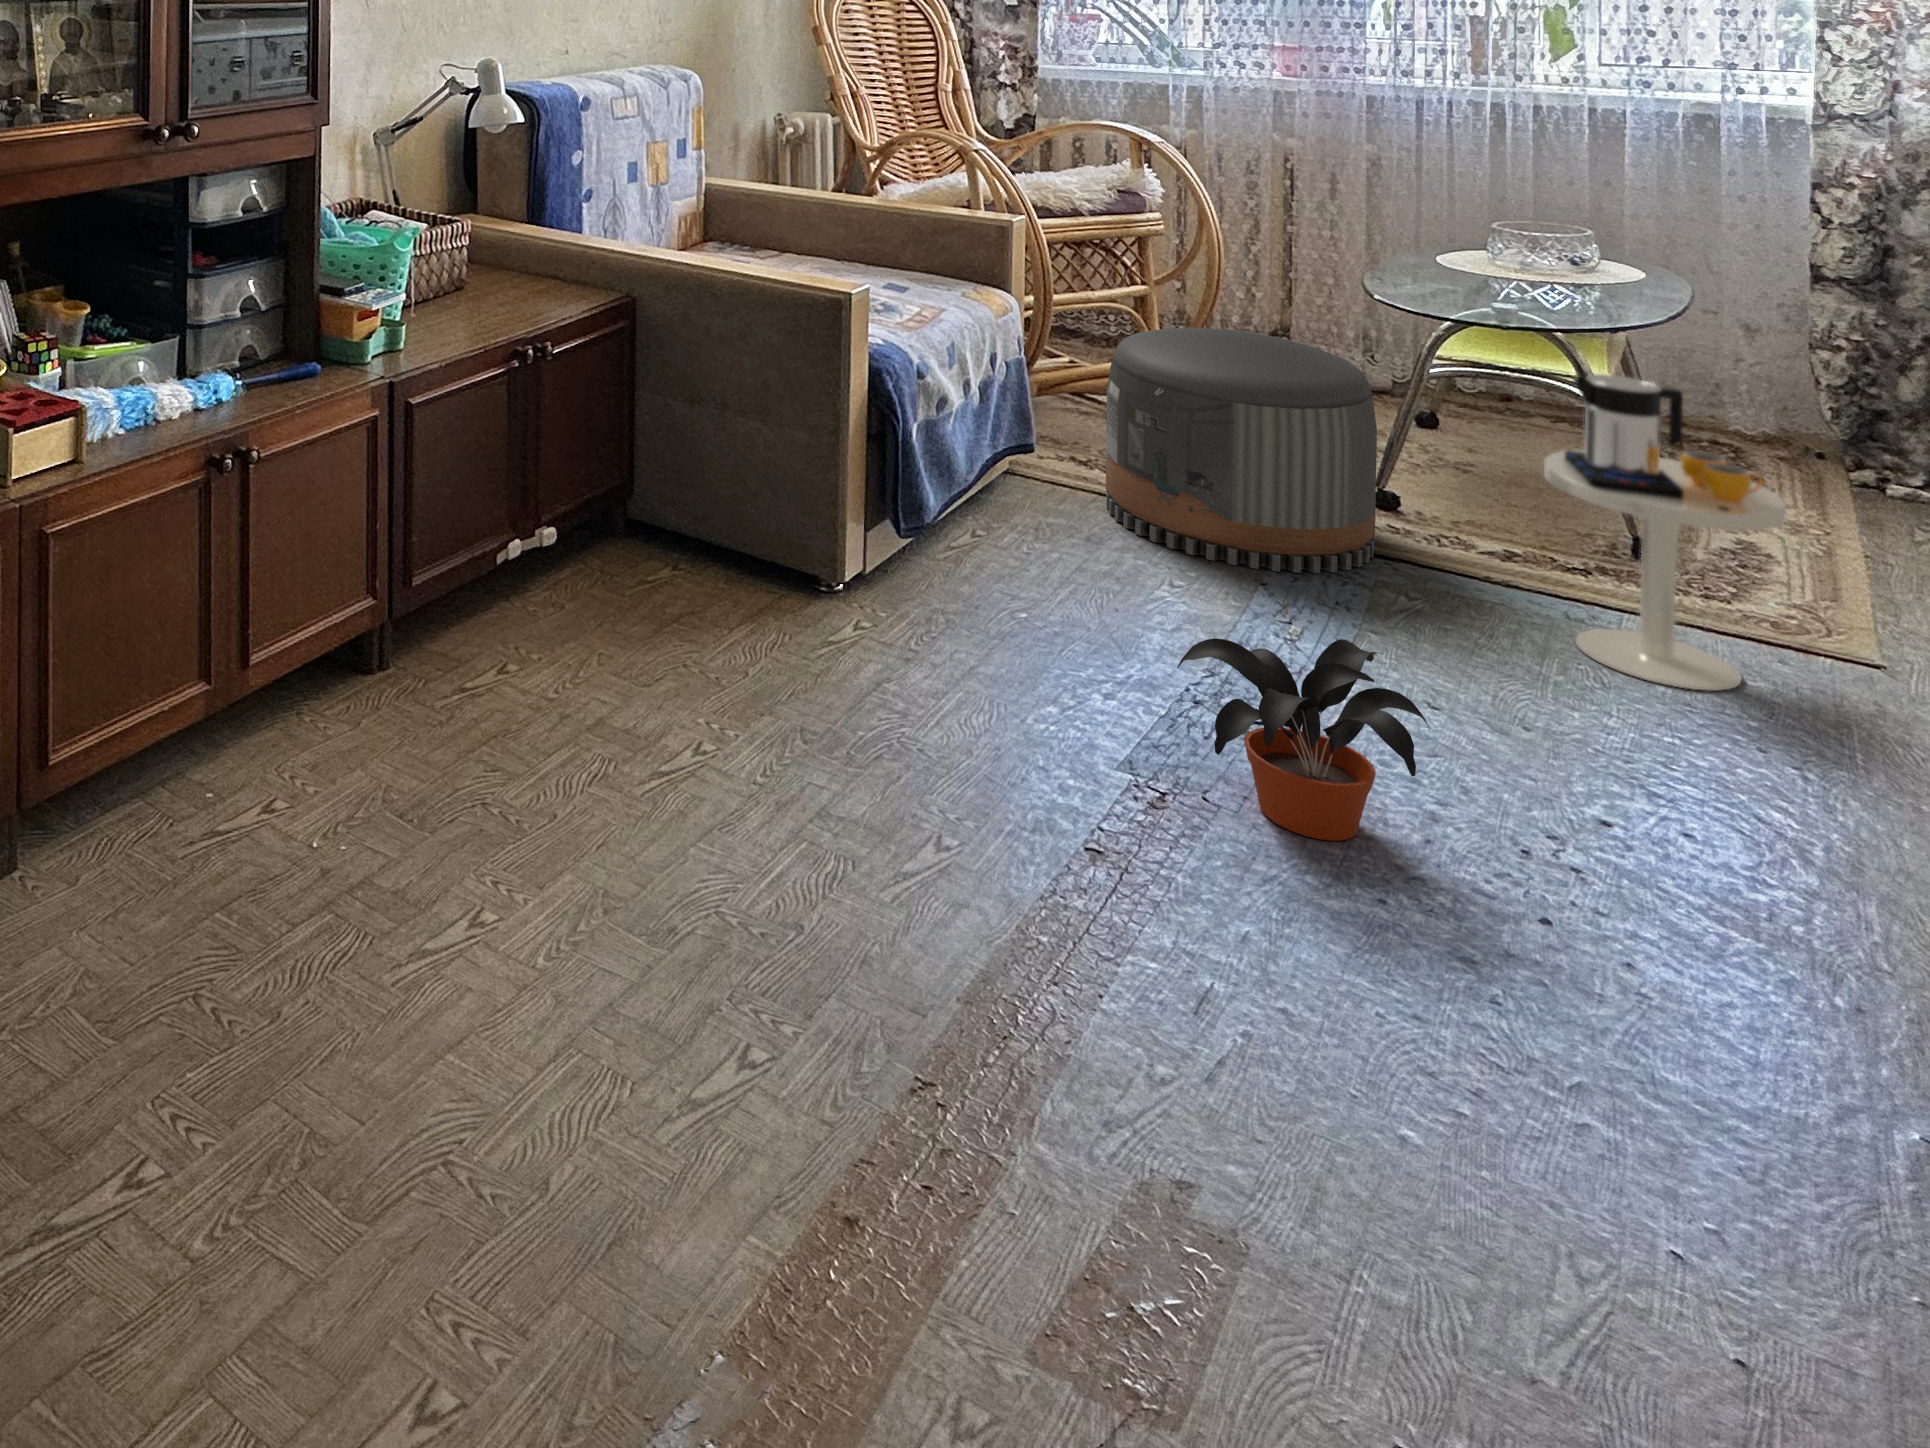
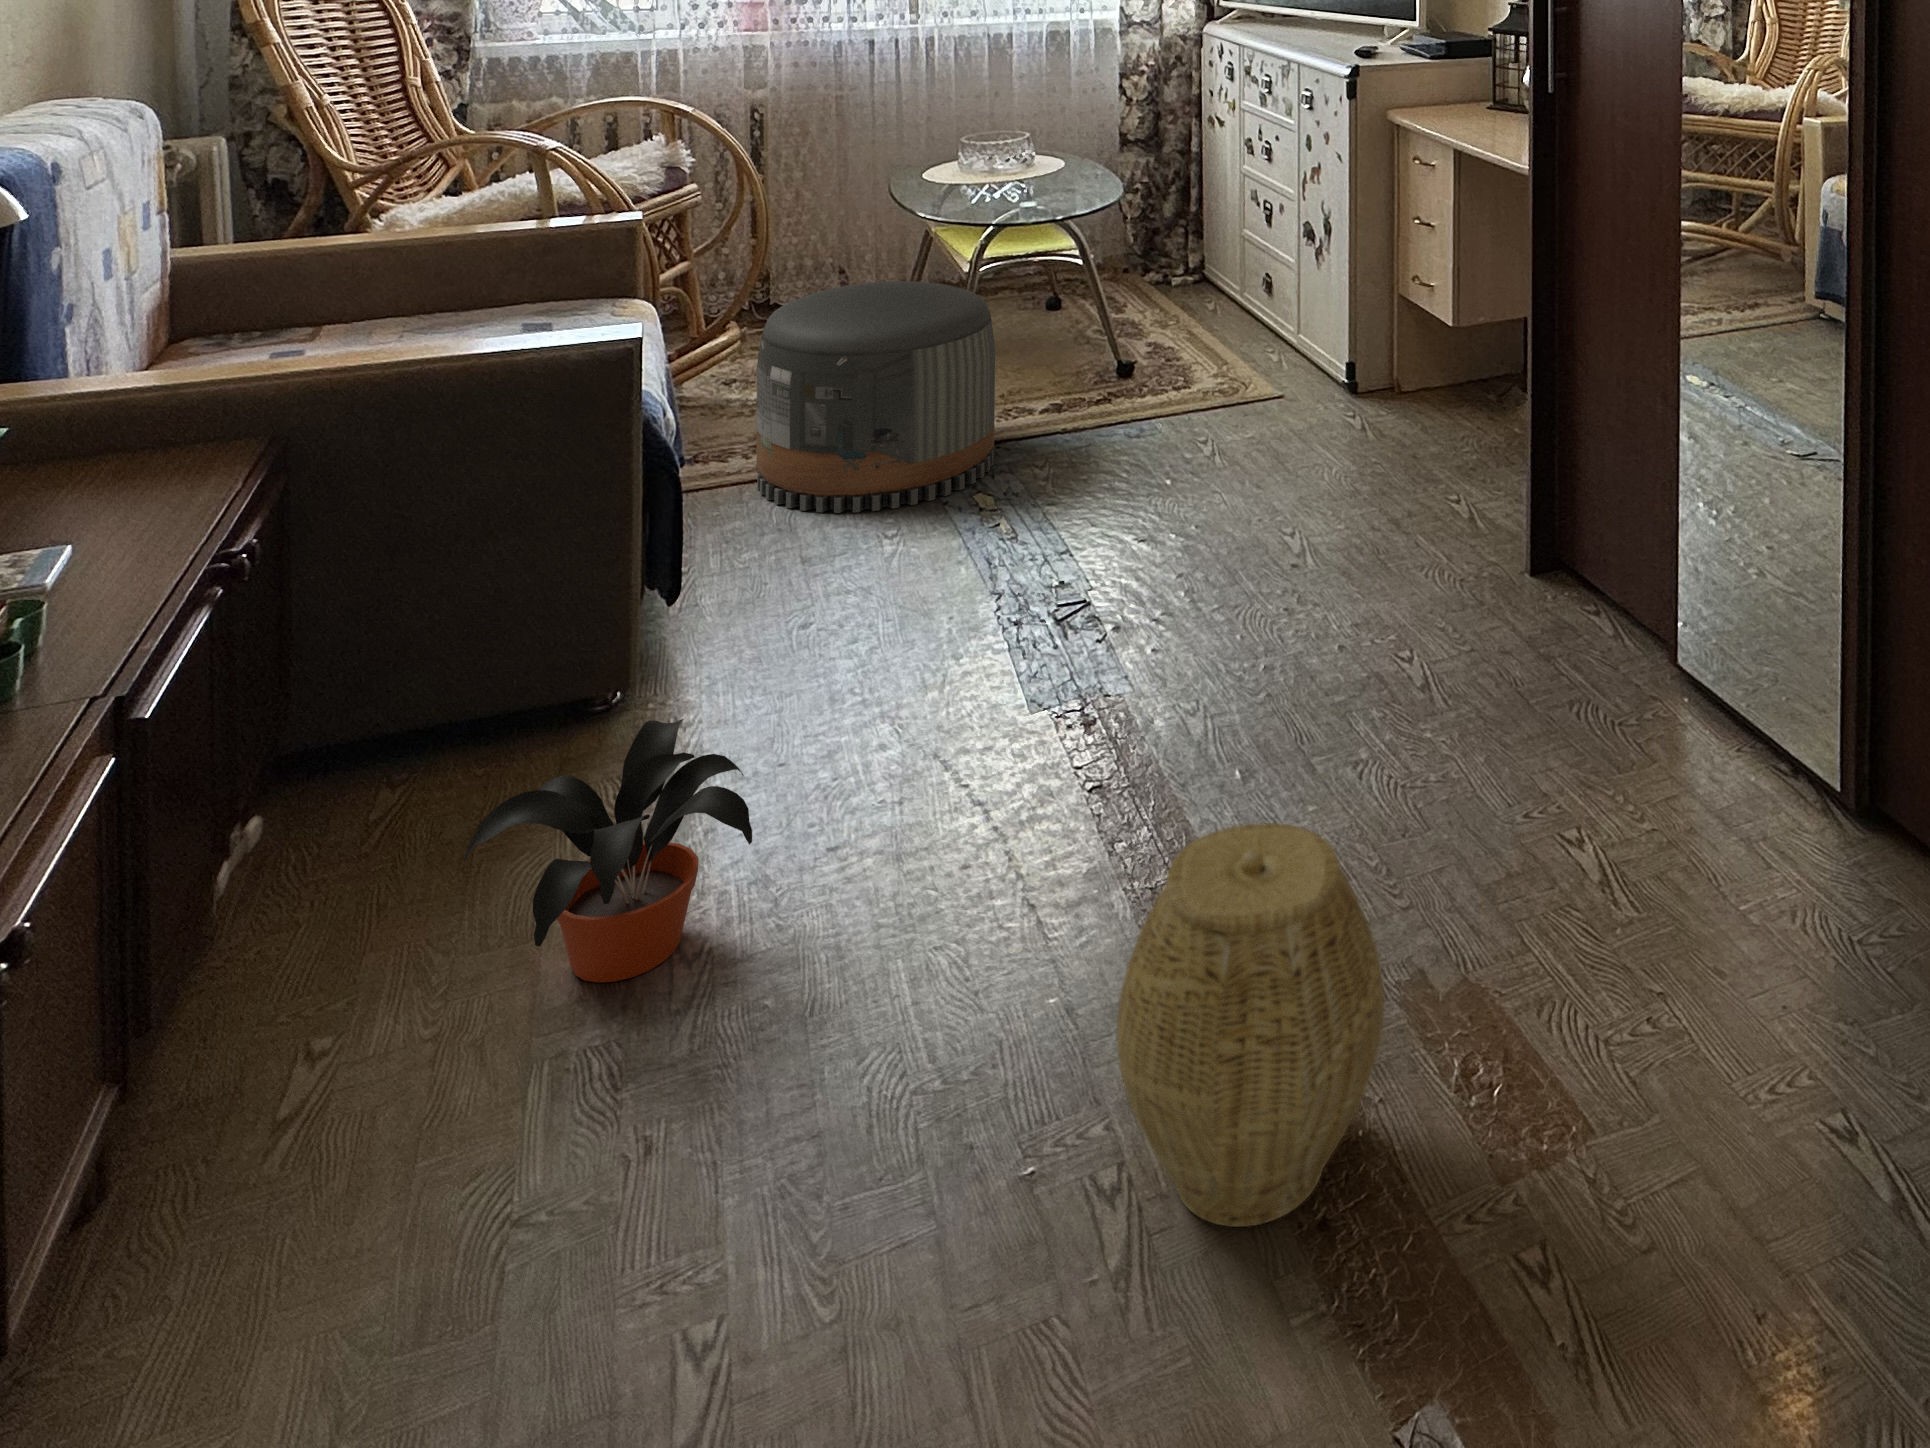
side table: present [1544,374,1786,691] -> none [1135,242,1275,468]
potted plant: present [1177,638,1430,841] -> present [464,719,752,983]
woven basket: none [721,809,996,1206] -> present [1117,823,1384,1227]

